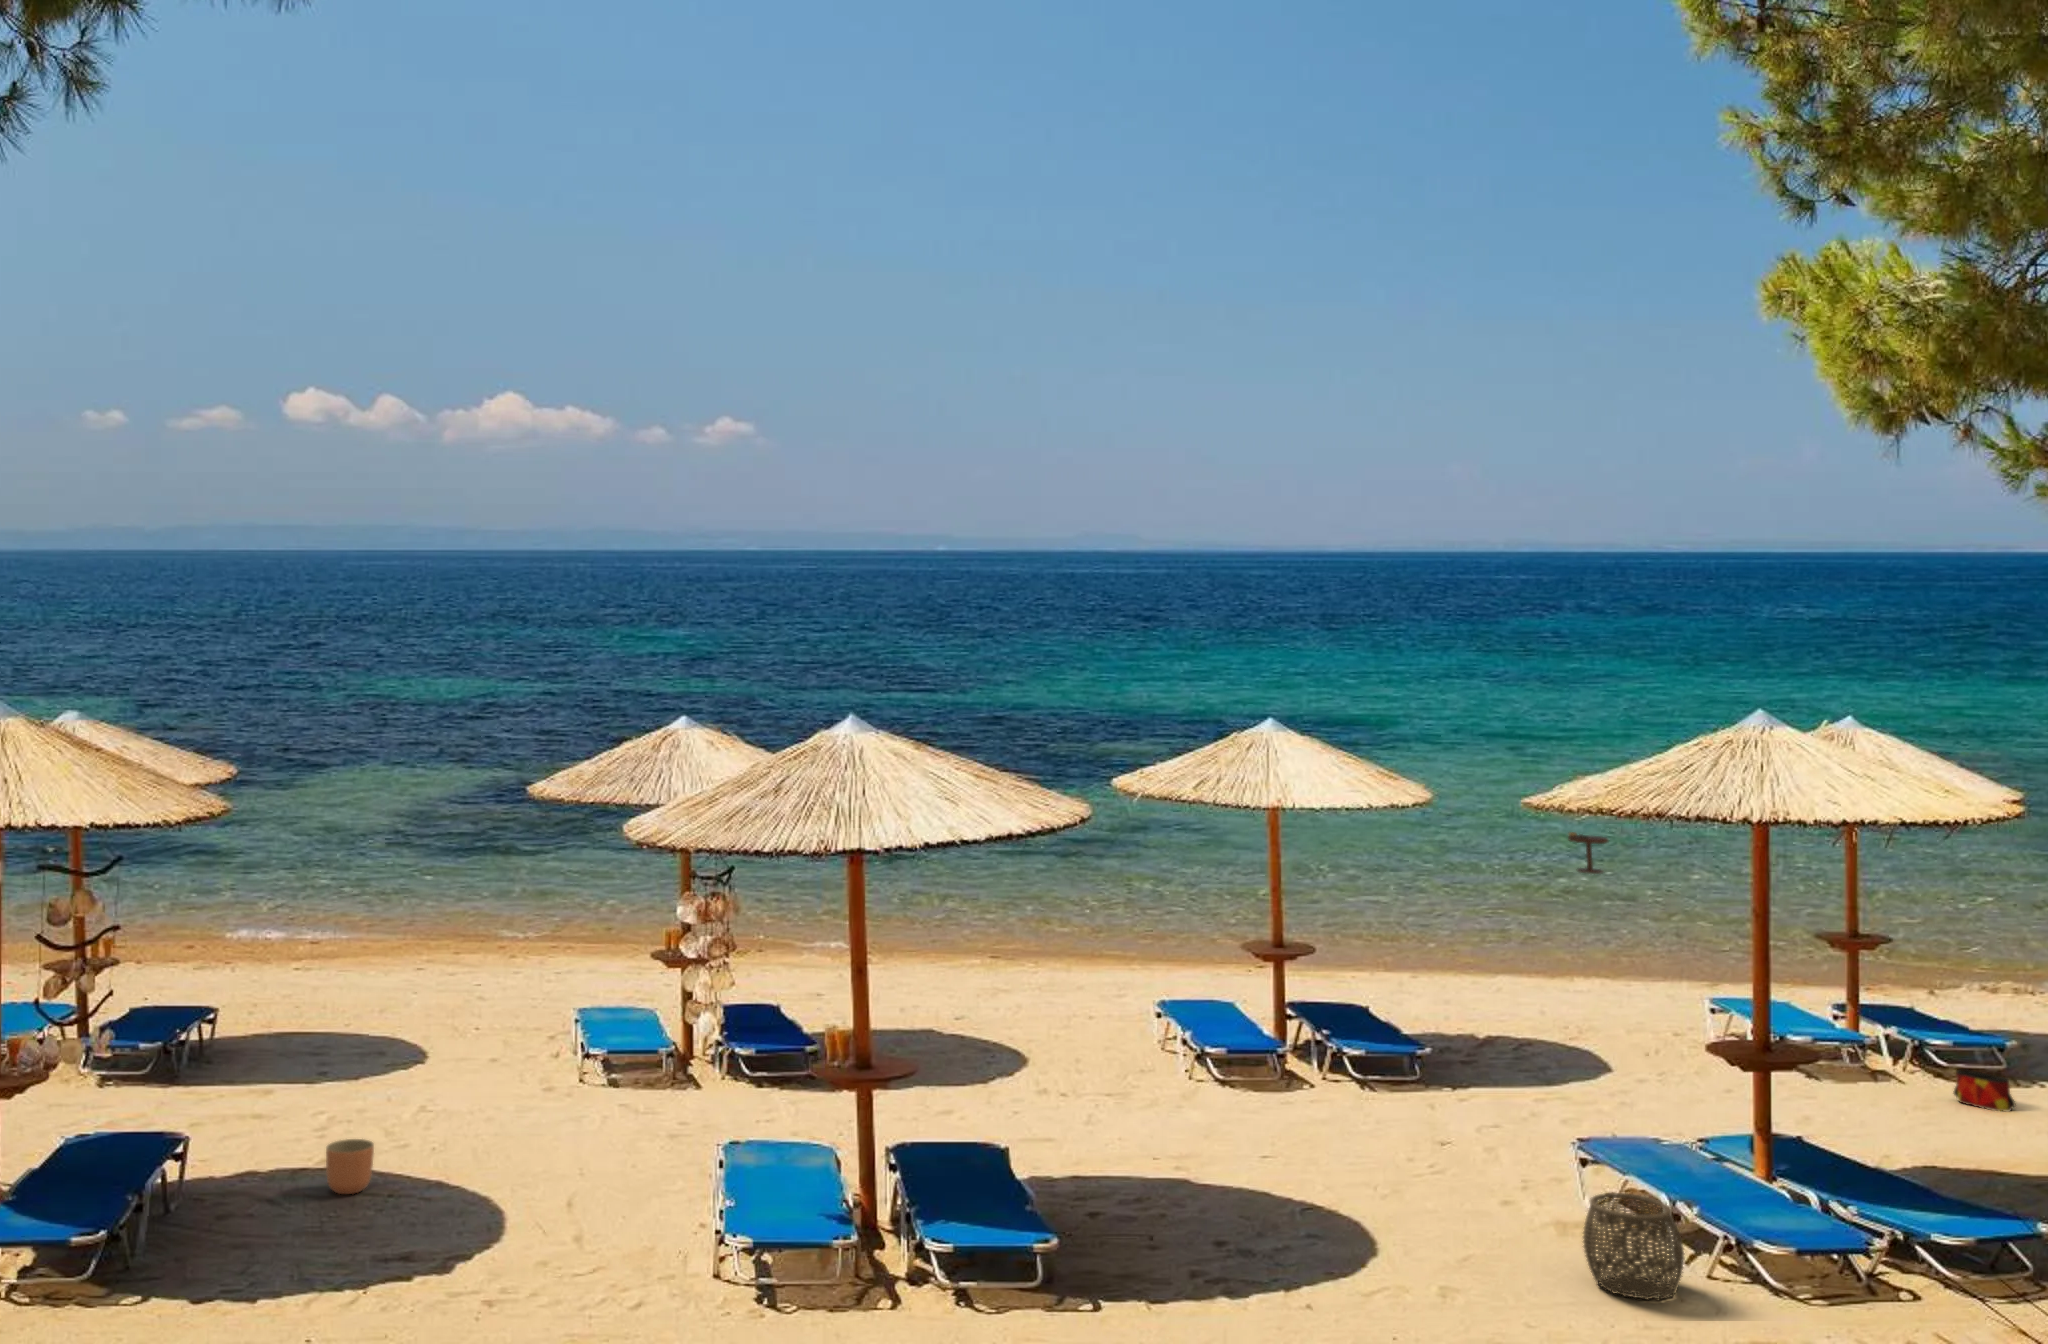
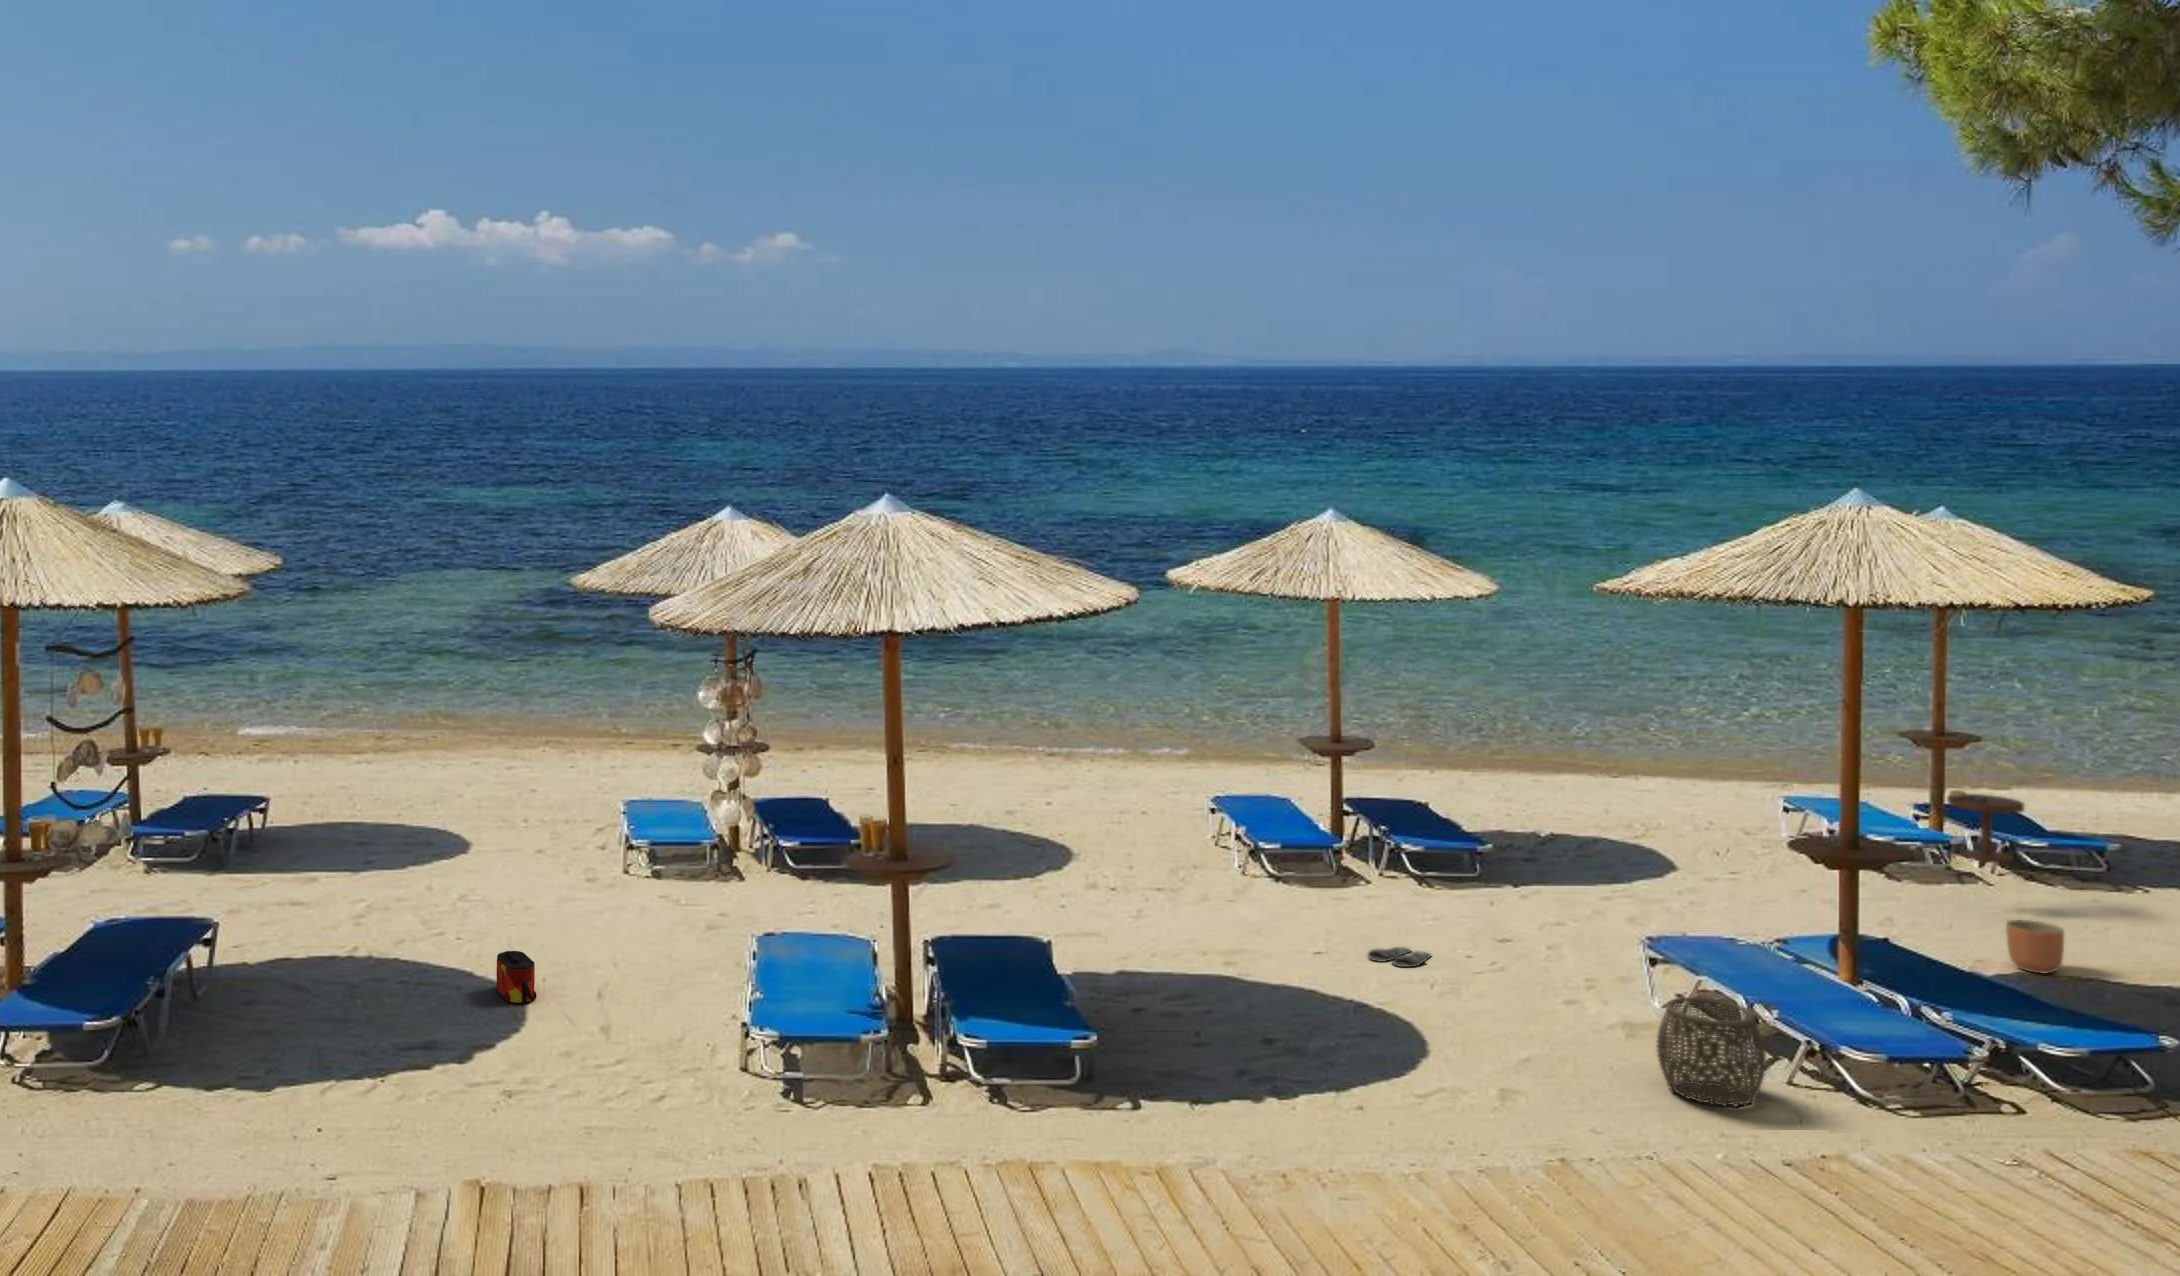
side table: present [1568,832,1608,874] -> present [1947,790,2024,863]
bag: present [1953,1069,2015,1111] -> present [496,951,536,1004]
planter: present [326,1139,374,1194] -> present [2006,920,2064,973]
slippers: none [1313,1149,1374,1169] -> present [1368,947,1431,967]

